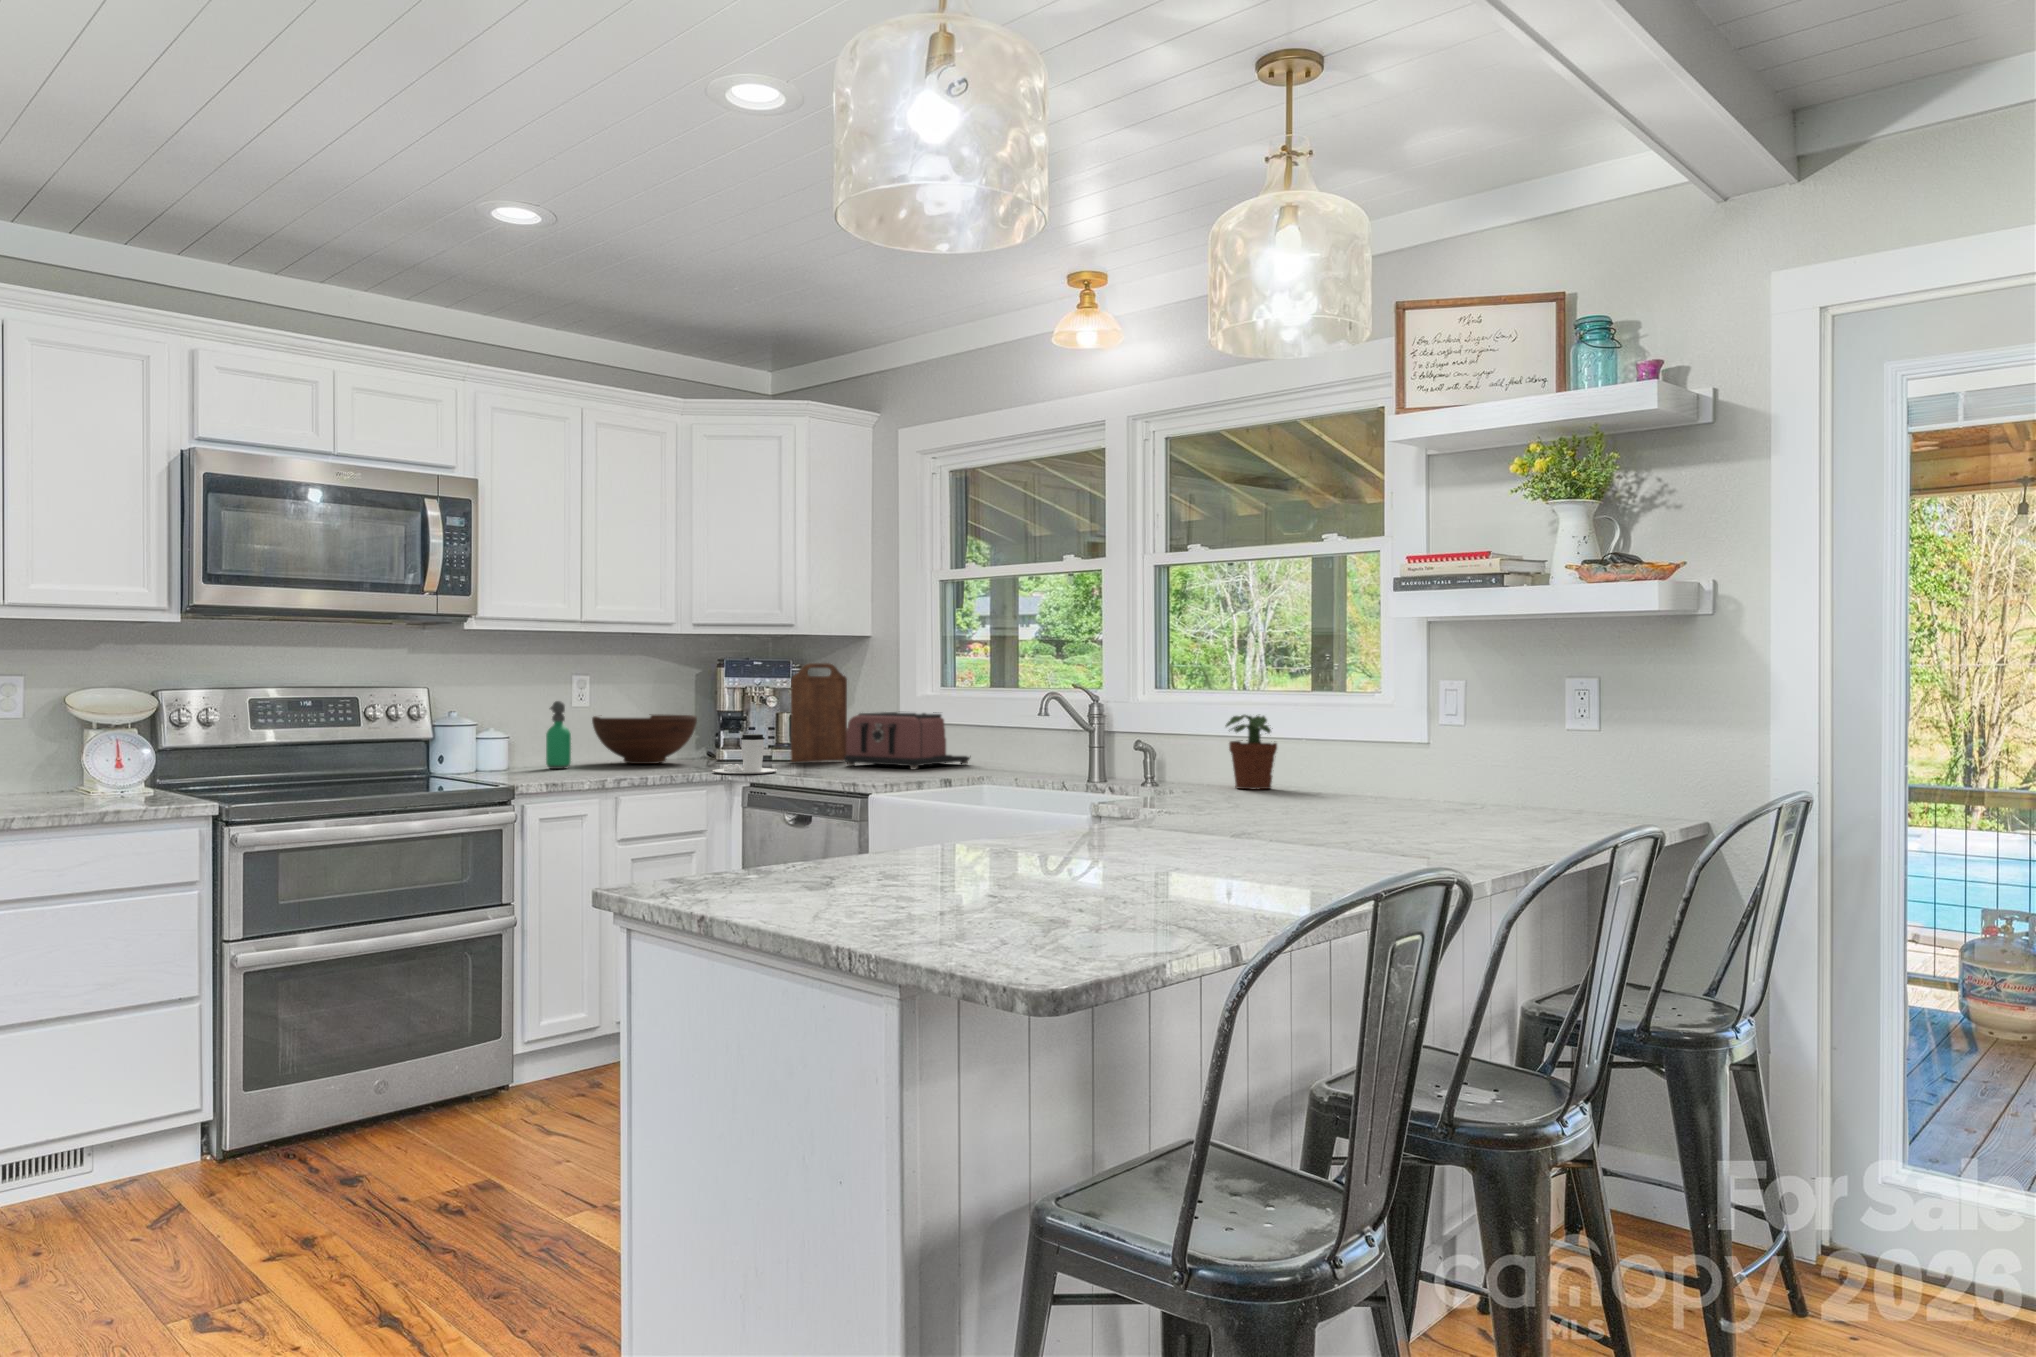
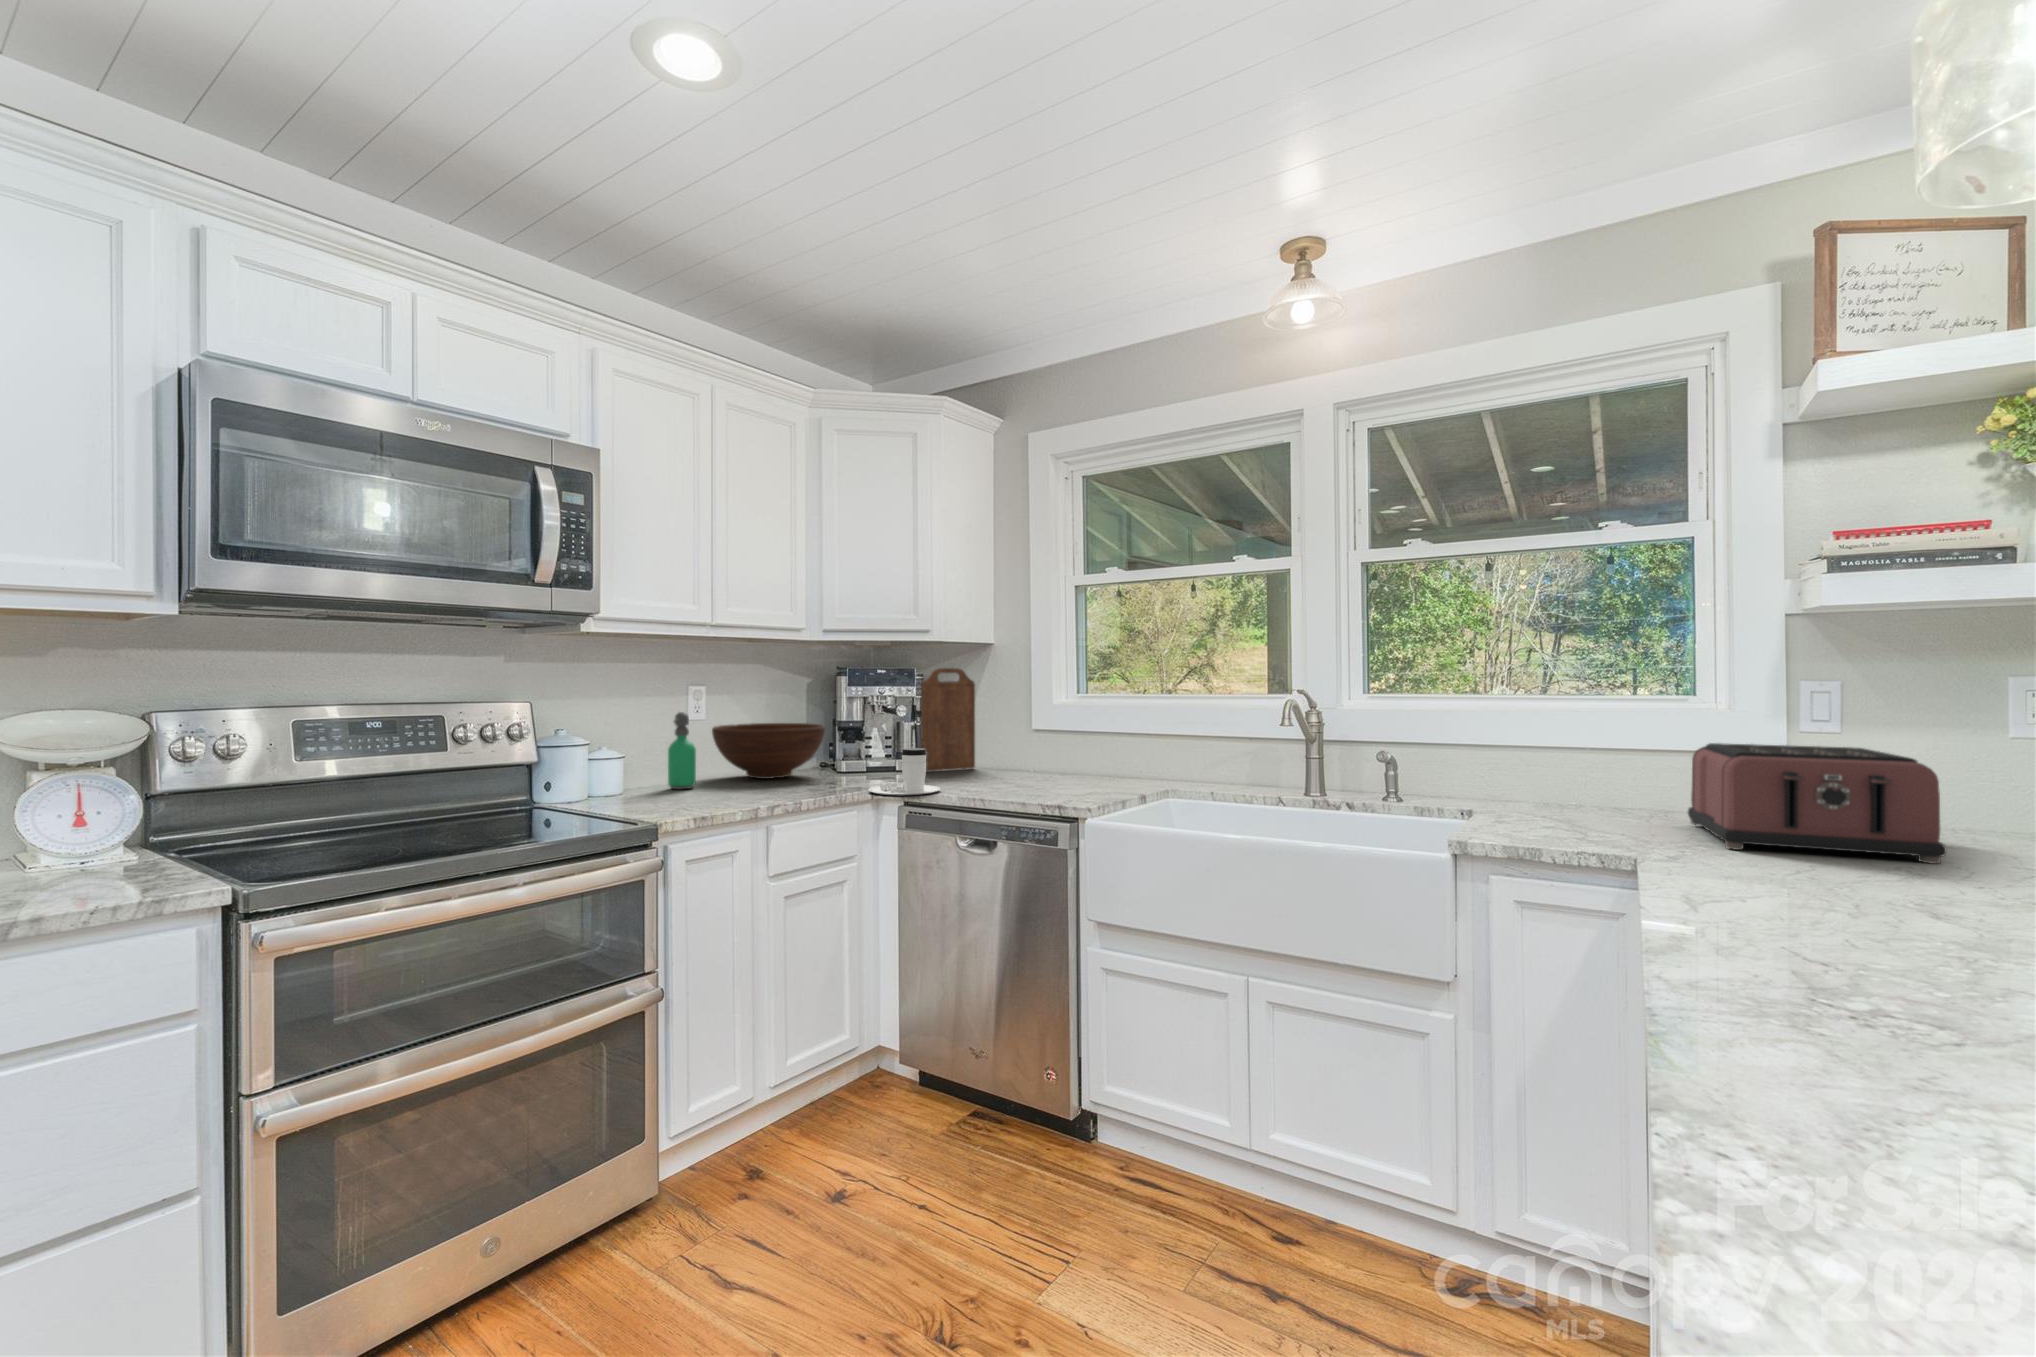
toaster: present [844,712,970,770] -> present [1688,743,1946,864]
potted plant: present [1226,715,1277,789] -> none [1496,726,1577,813]

